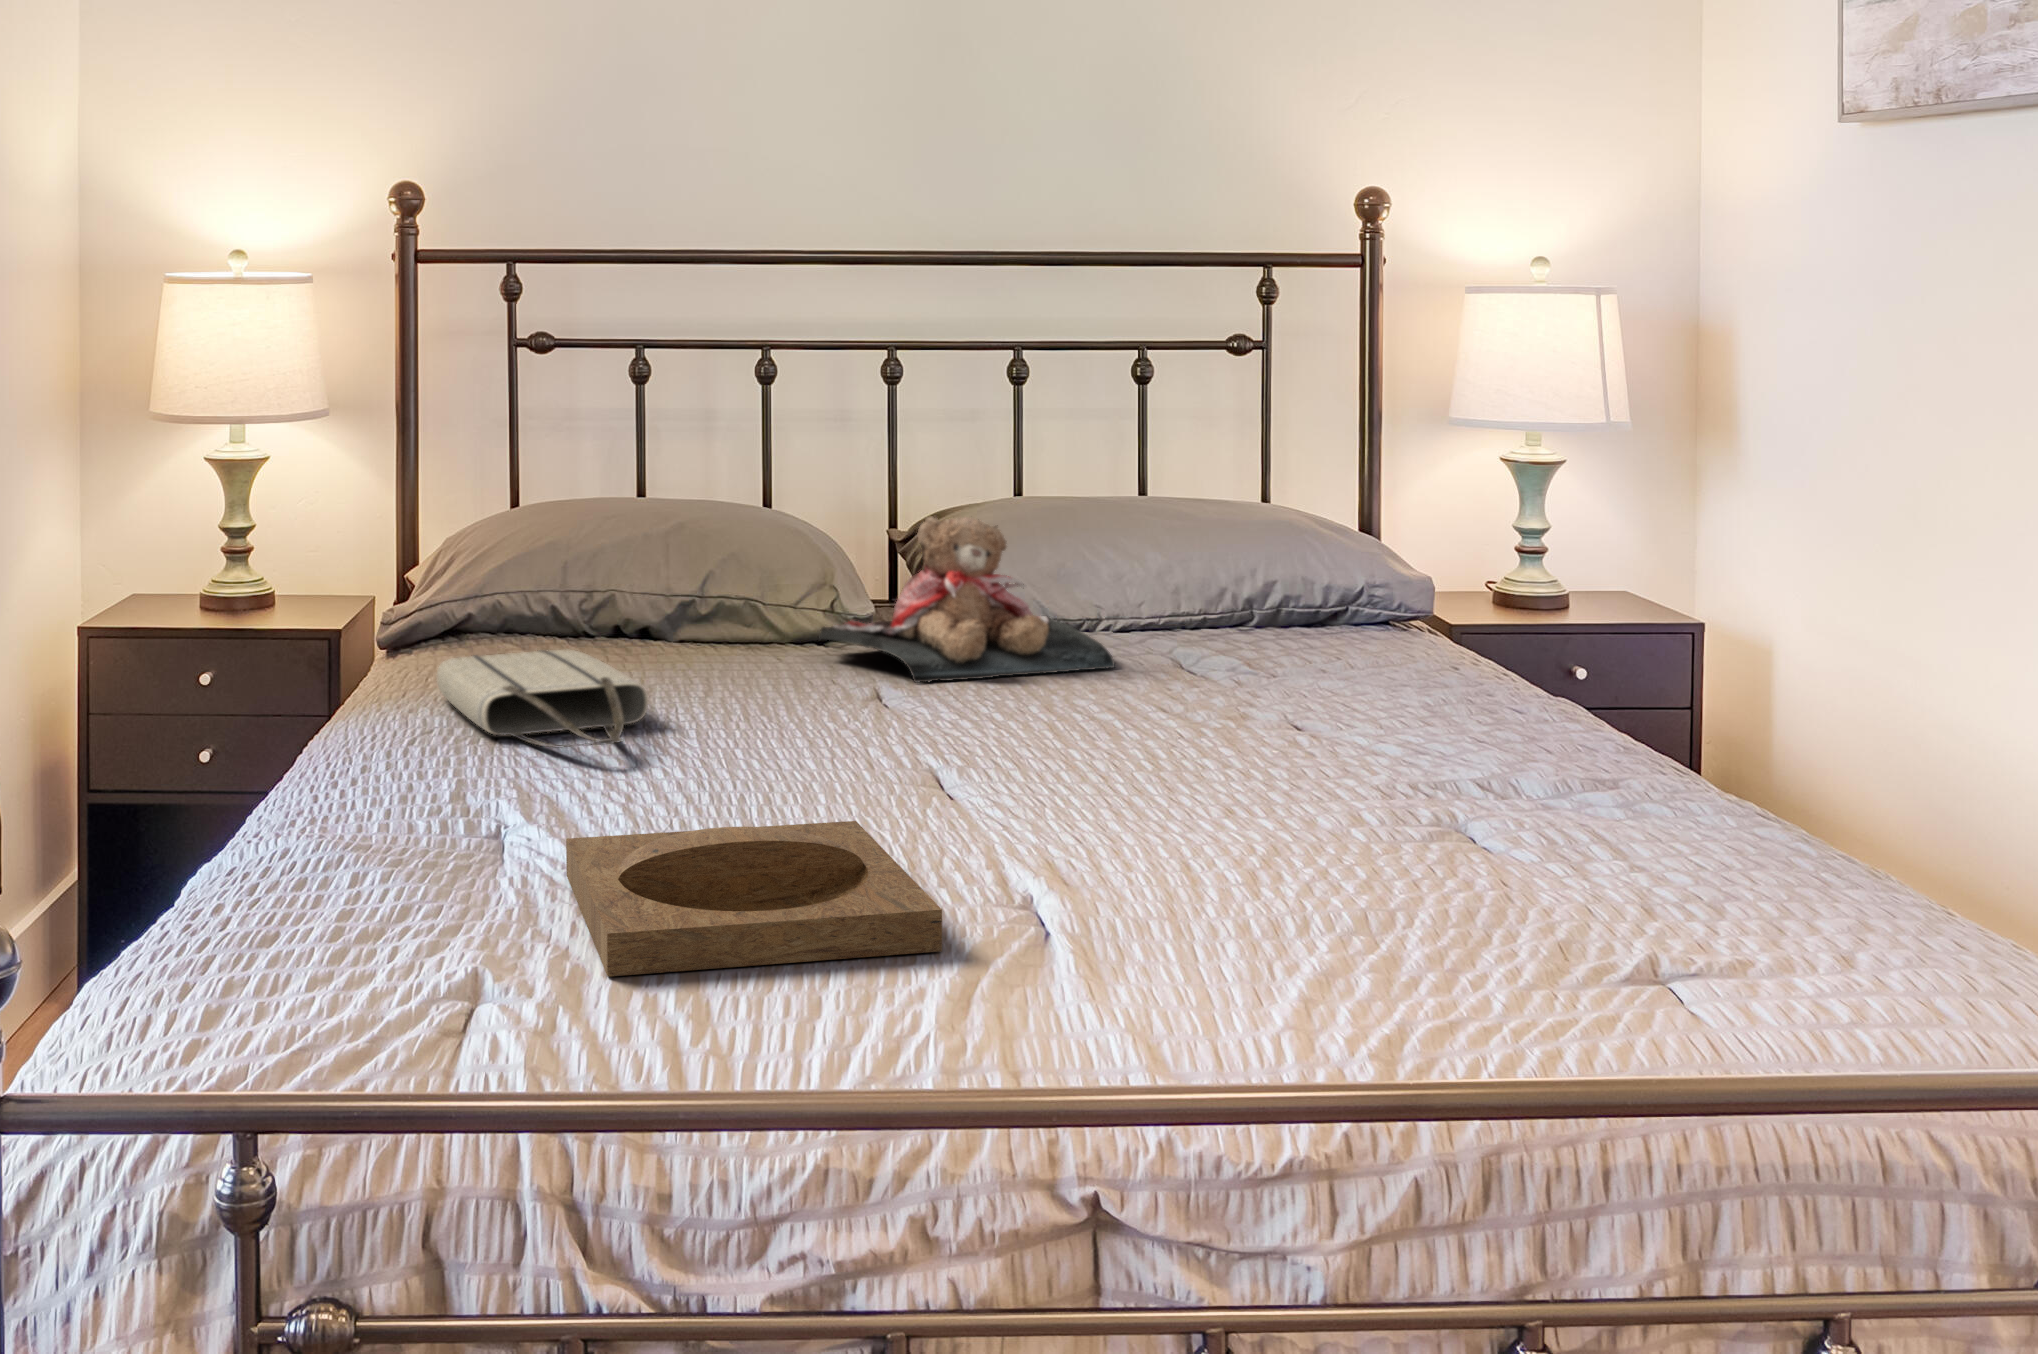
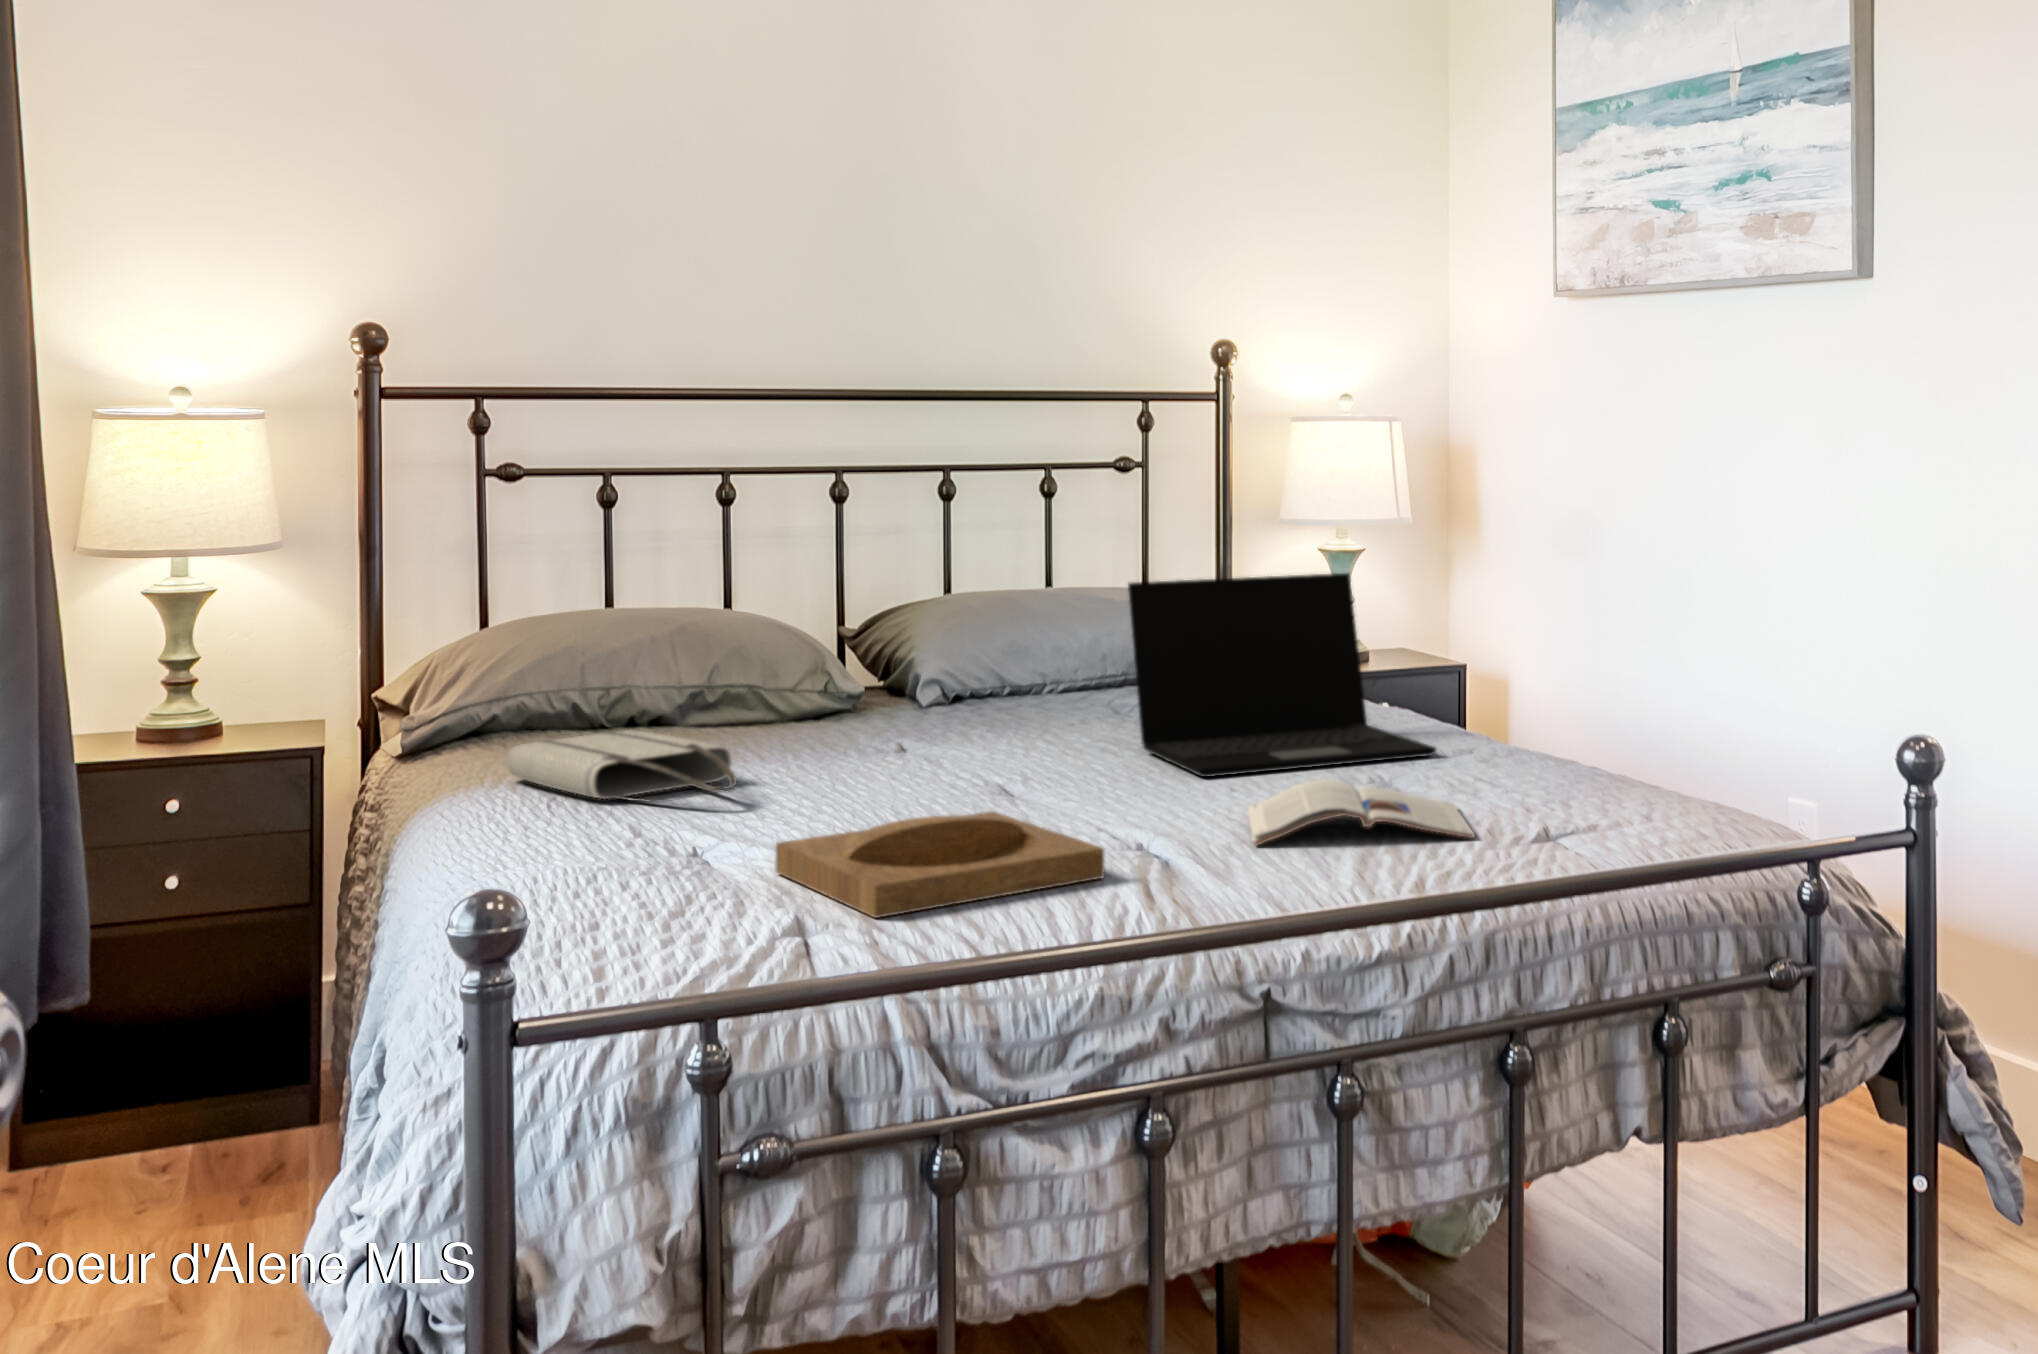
laptop: none [1136,511,1549,785] -> present [1128,573,1436,777]
teddy bear: present [819,516,1115,683] -> none [829,599,1084,737]
magazine: none [1183,823,1529,958] -> present [1248,779,1474,845]

